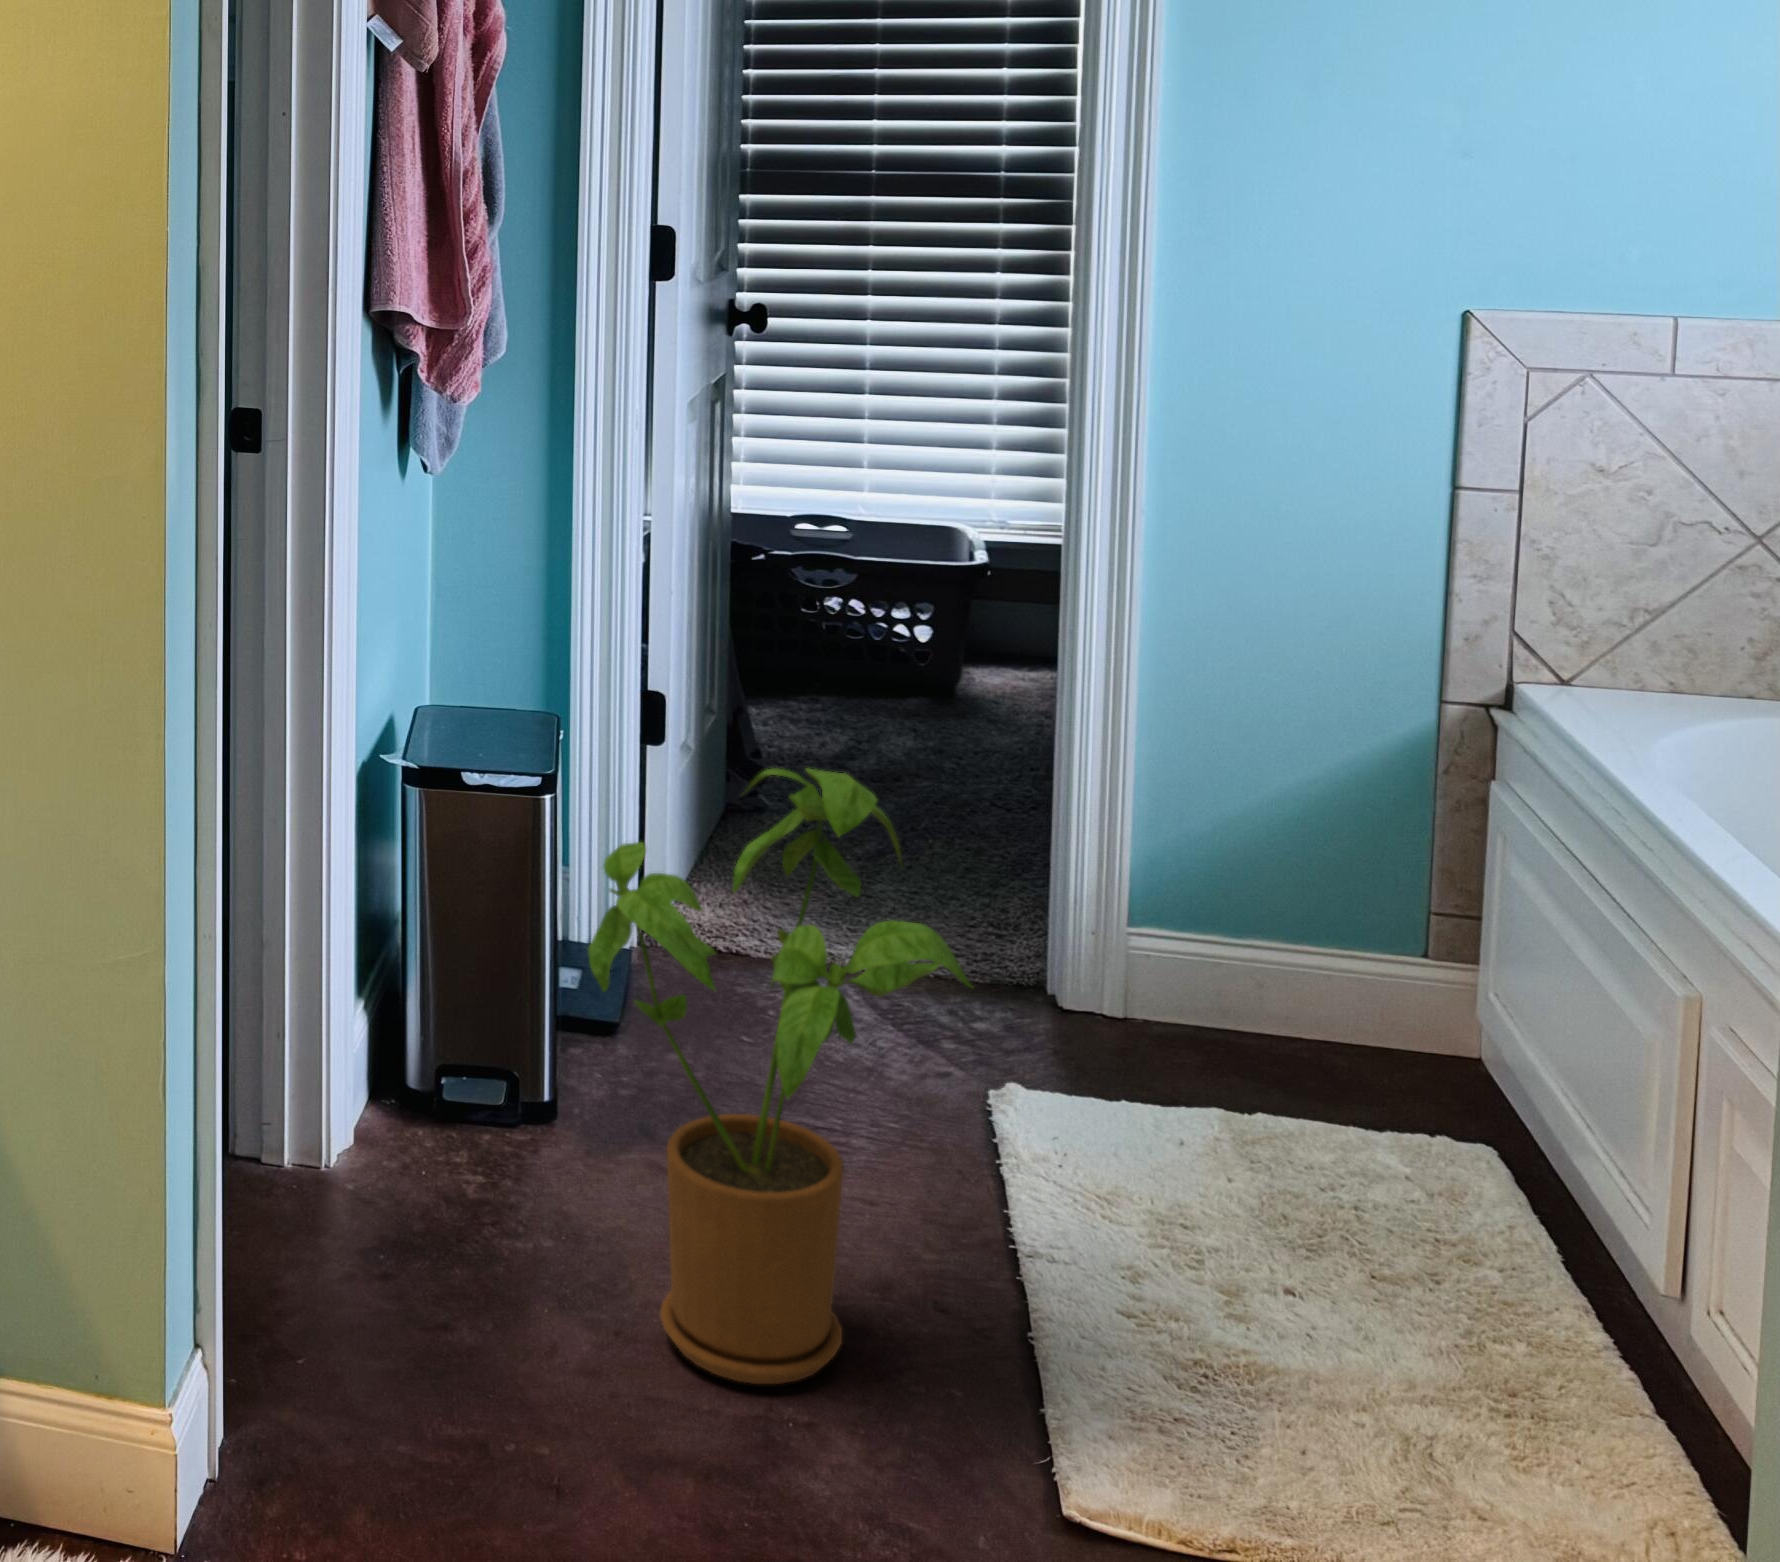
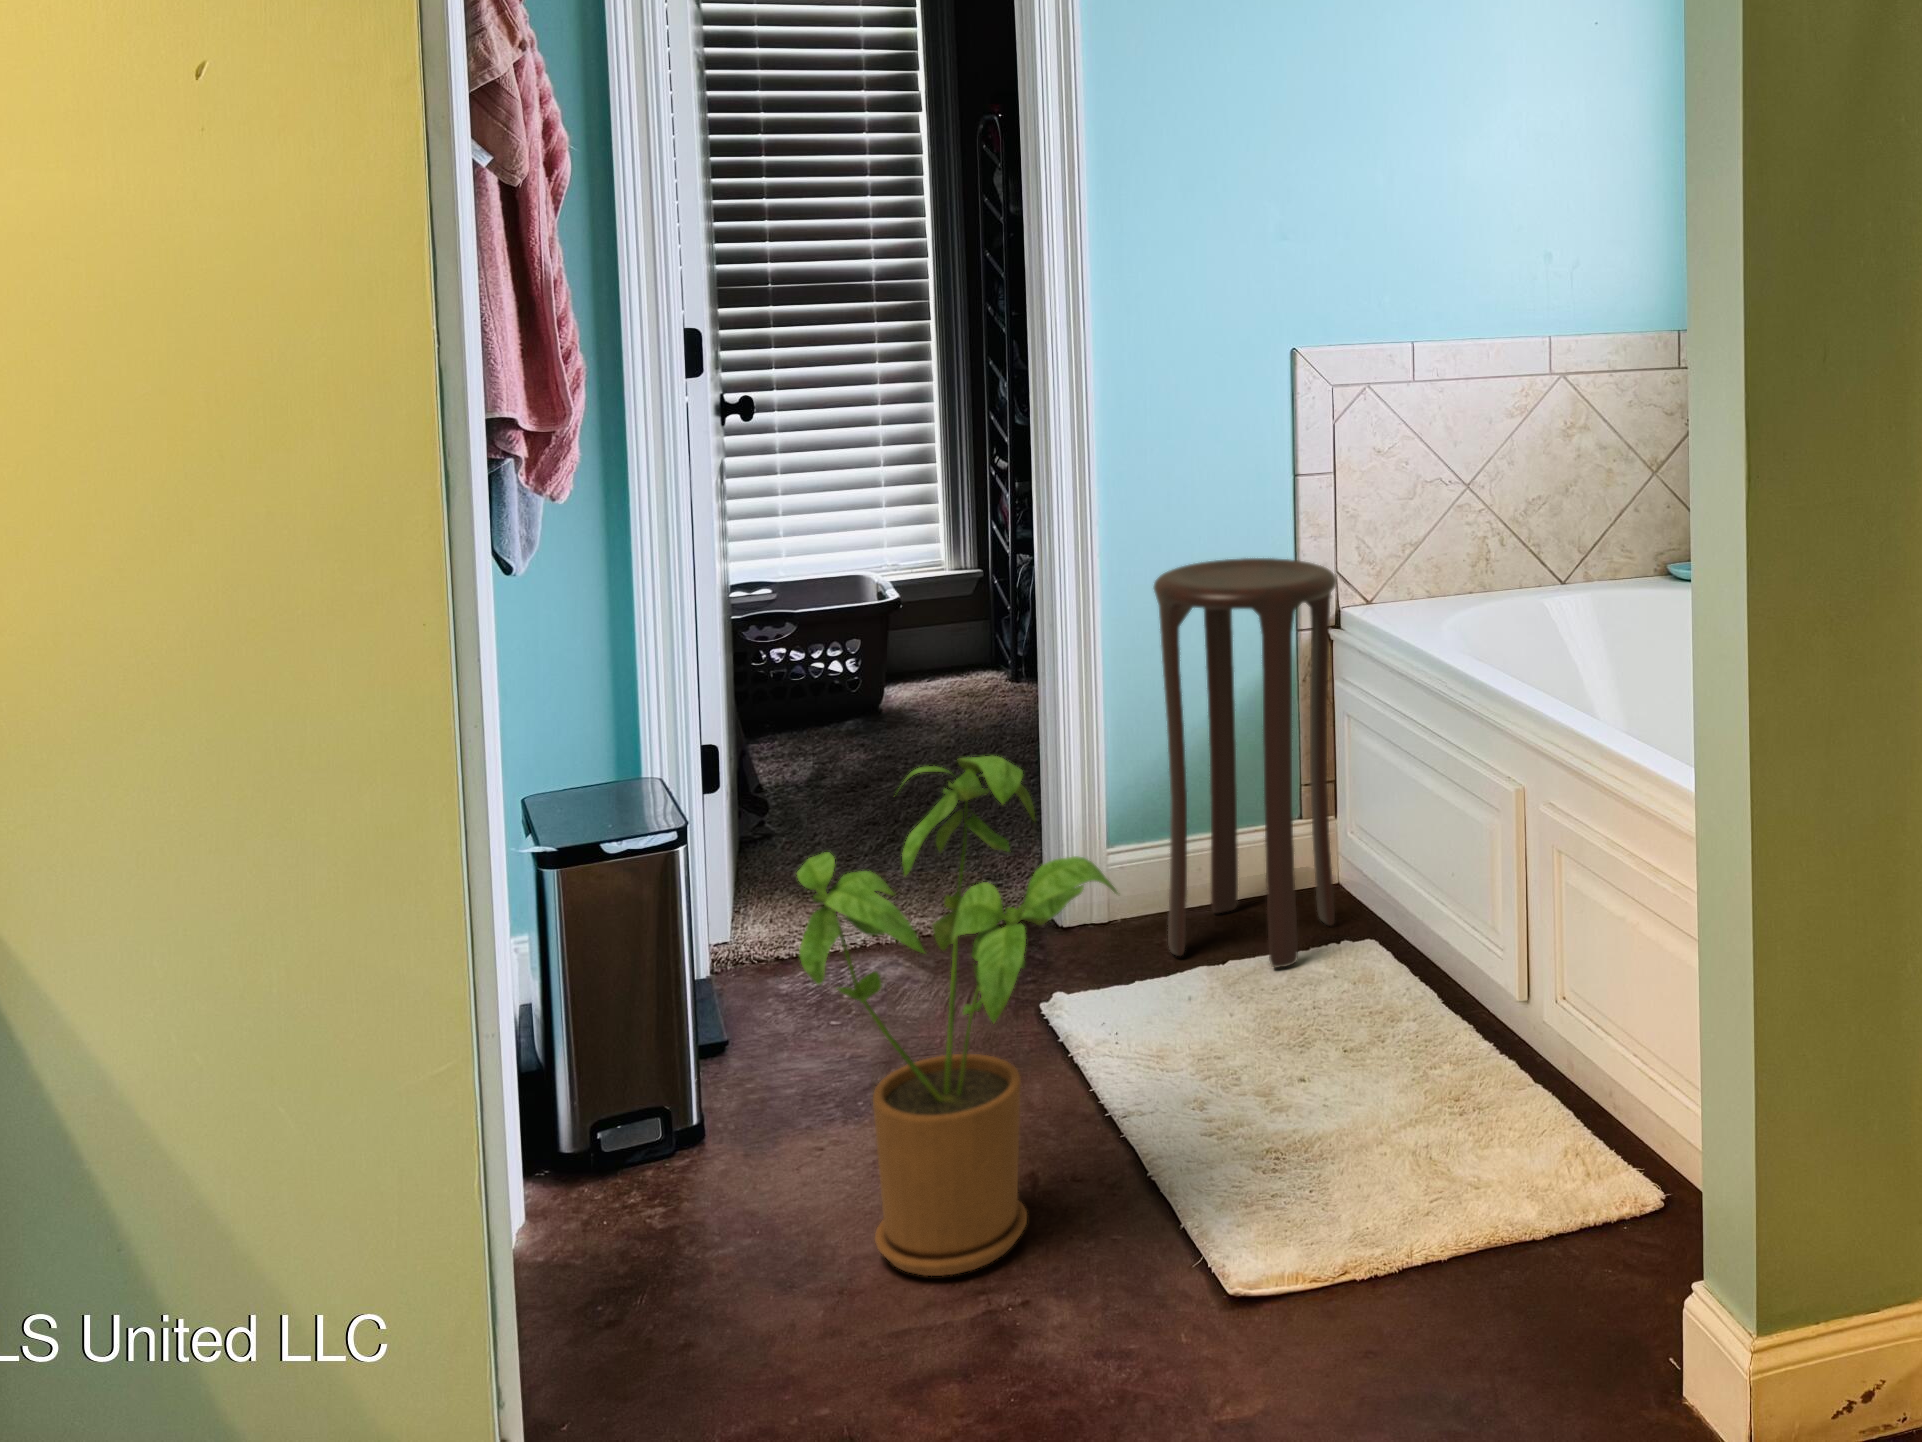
stool: none [1178,578,1465,1147] -> present [1154,558,1337,968]

